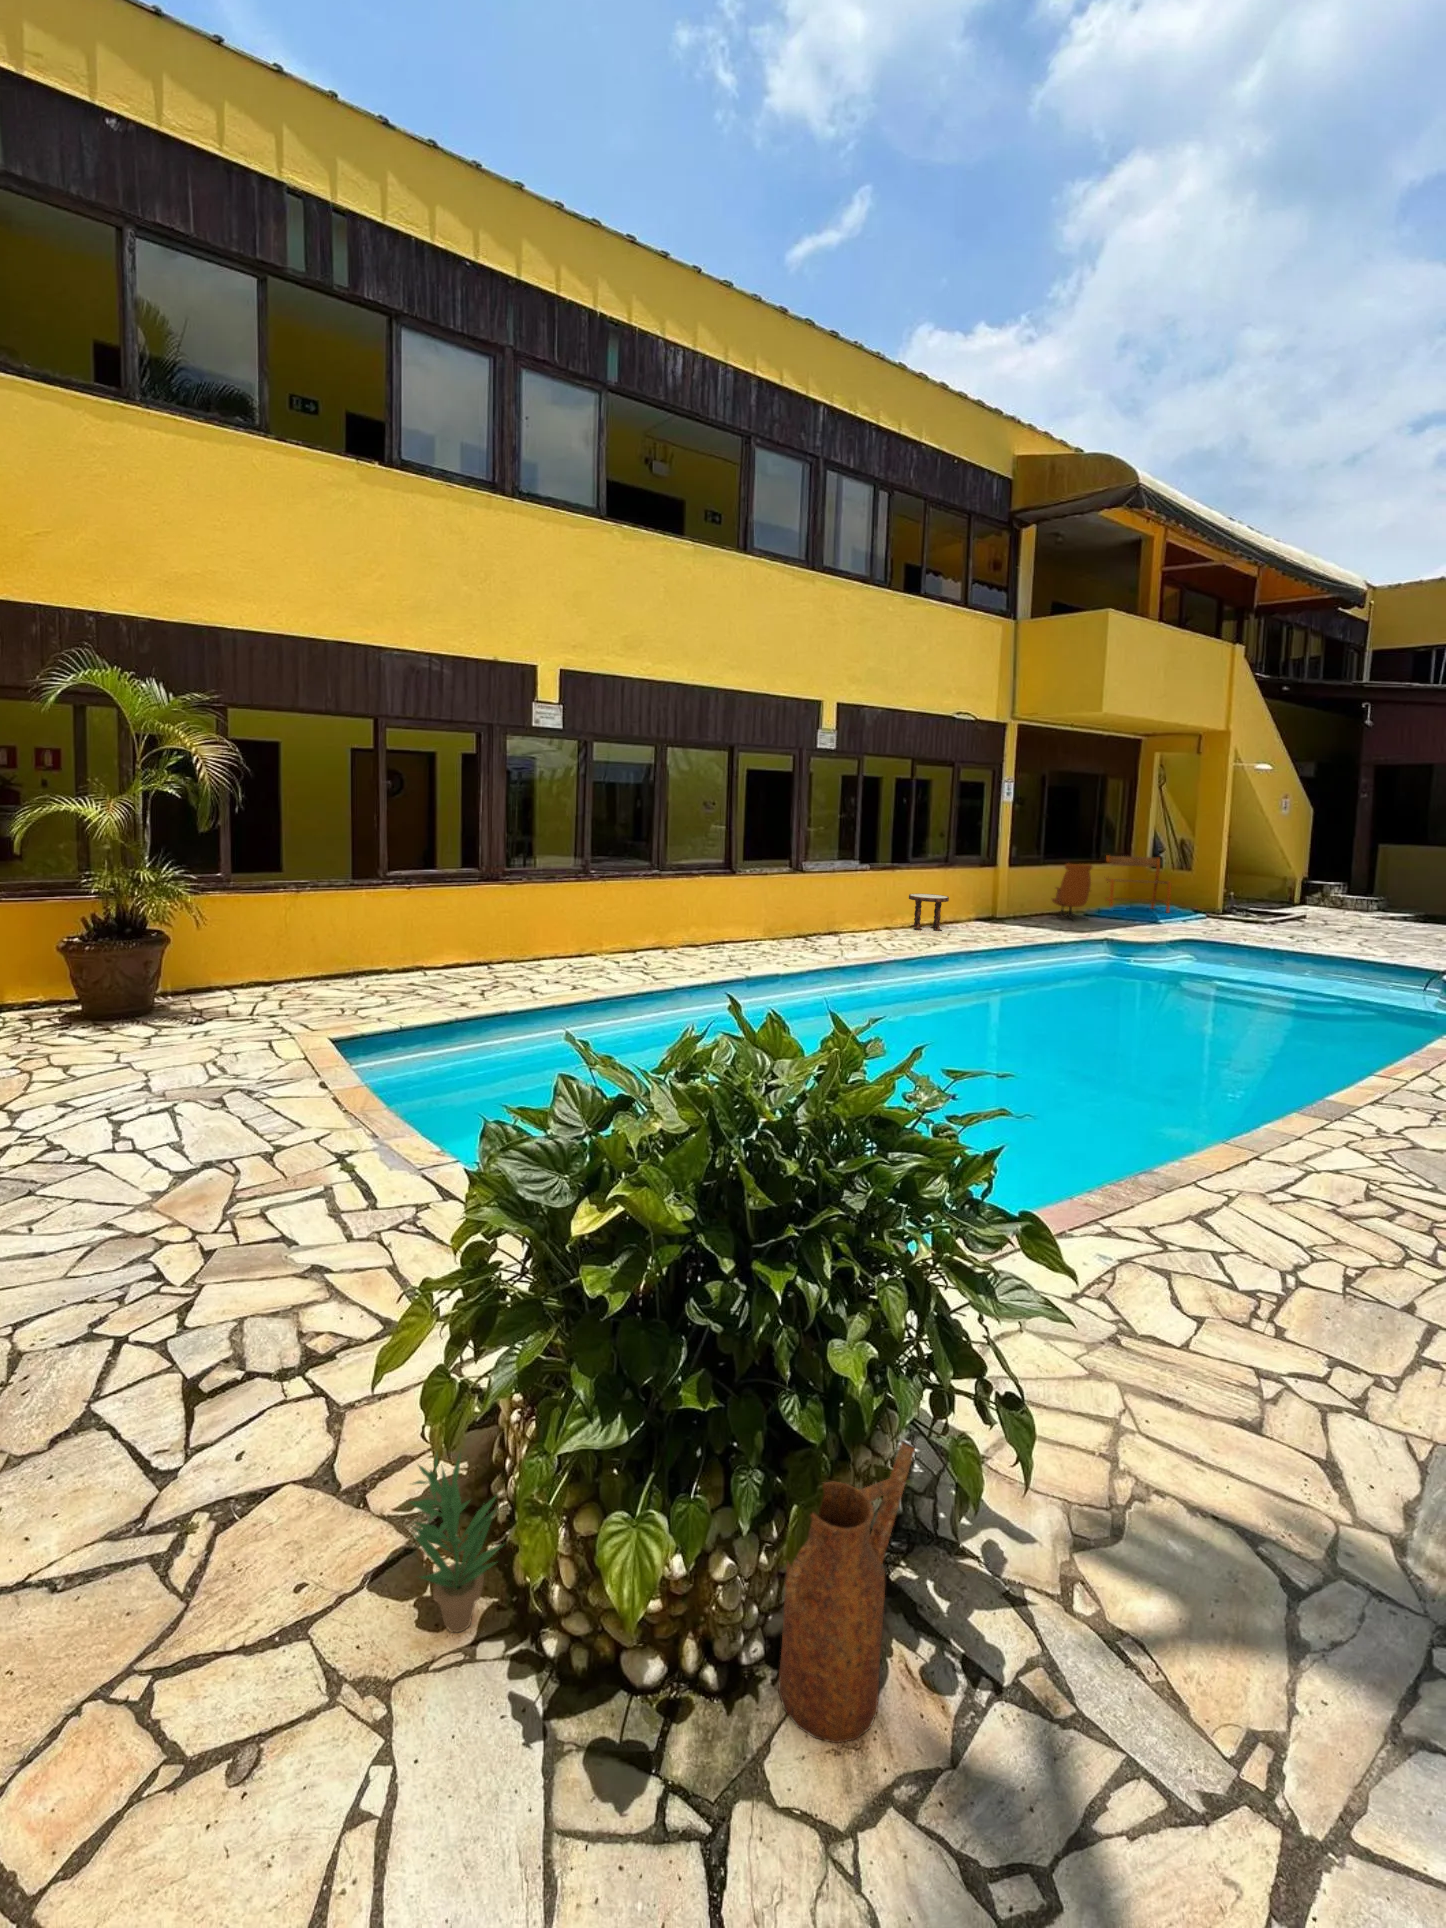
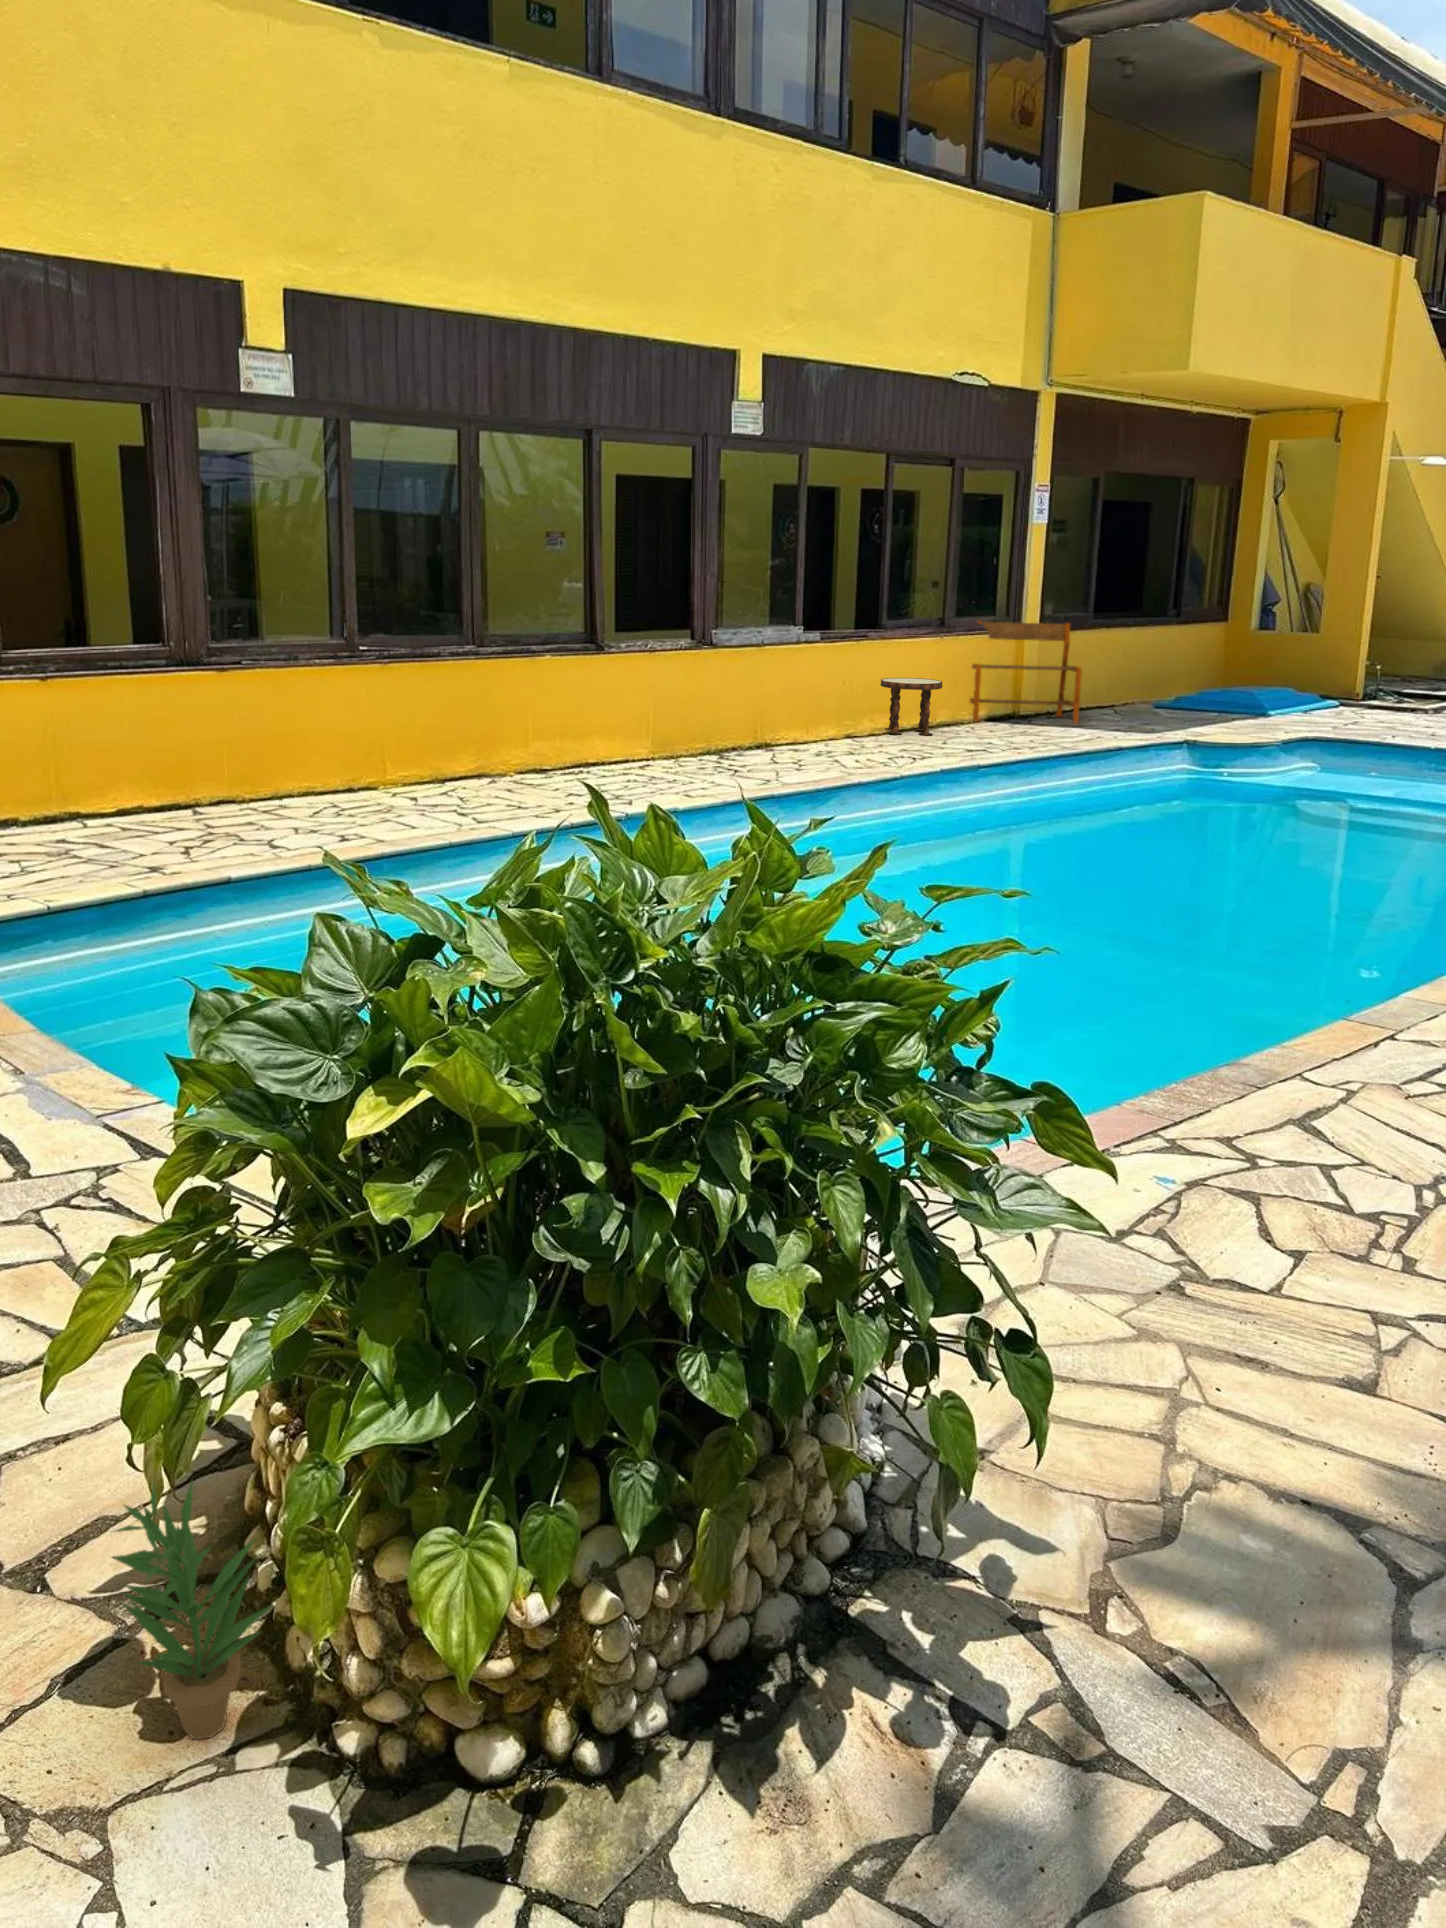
bench: present [1105,855,1171,913] -> present [968,621,1082,724]
lounge chair: present [1052,864,1092,918] -> none [1095,625,1161,716]
watering can: present [778,1441,915,1743] -> none [688,1415,881,1823]

